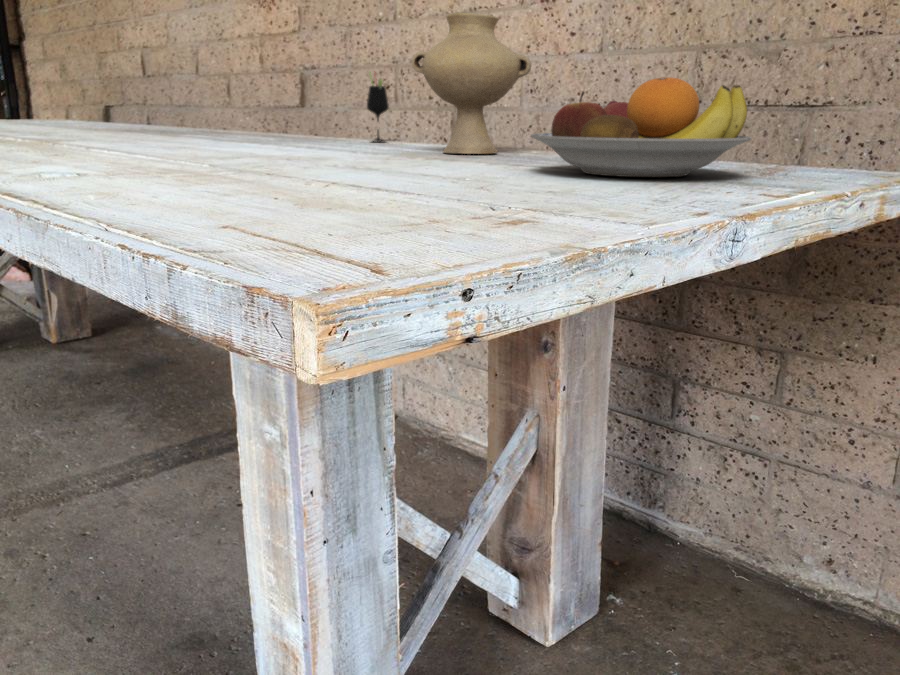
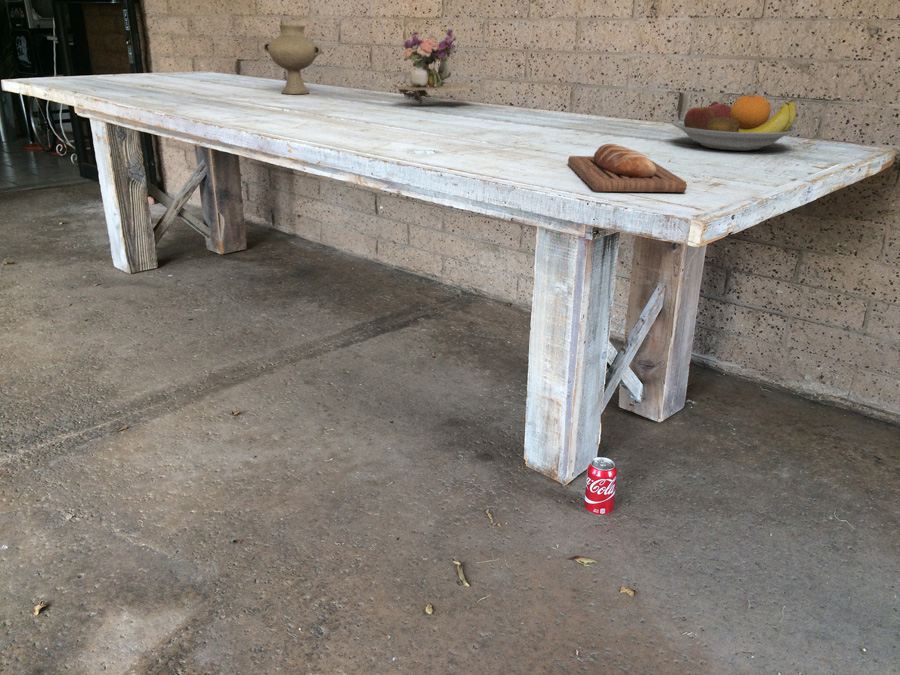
vase: present [411,13,531,154] -> present [263,25,322,94]
flower arrangement: none [194,38,322,141] -> present [393,27,478,104]
wine glass: present [367,79,389,142] -> none [507,56,523,106]
bread loaf: none [151,143,418,237] -> present [568,144,687,192]

